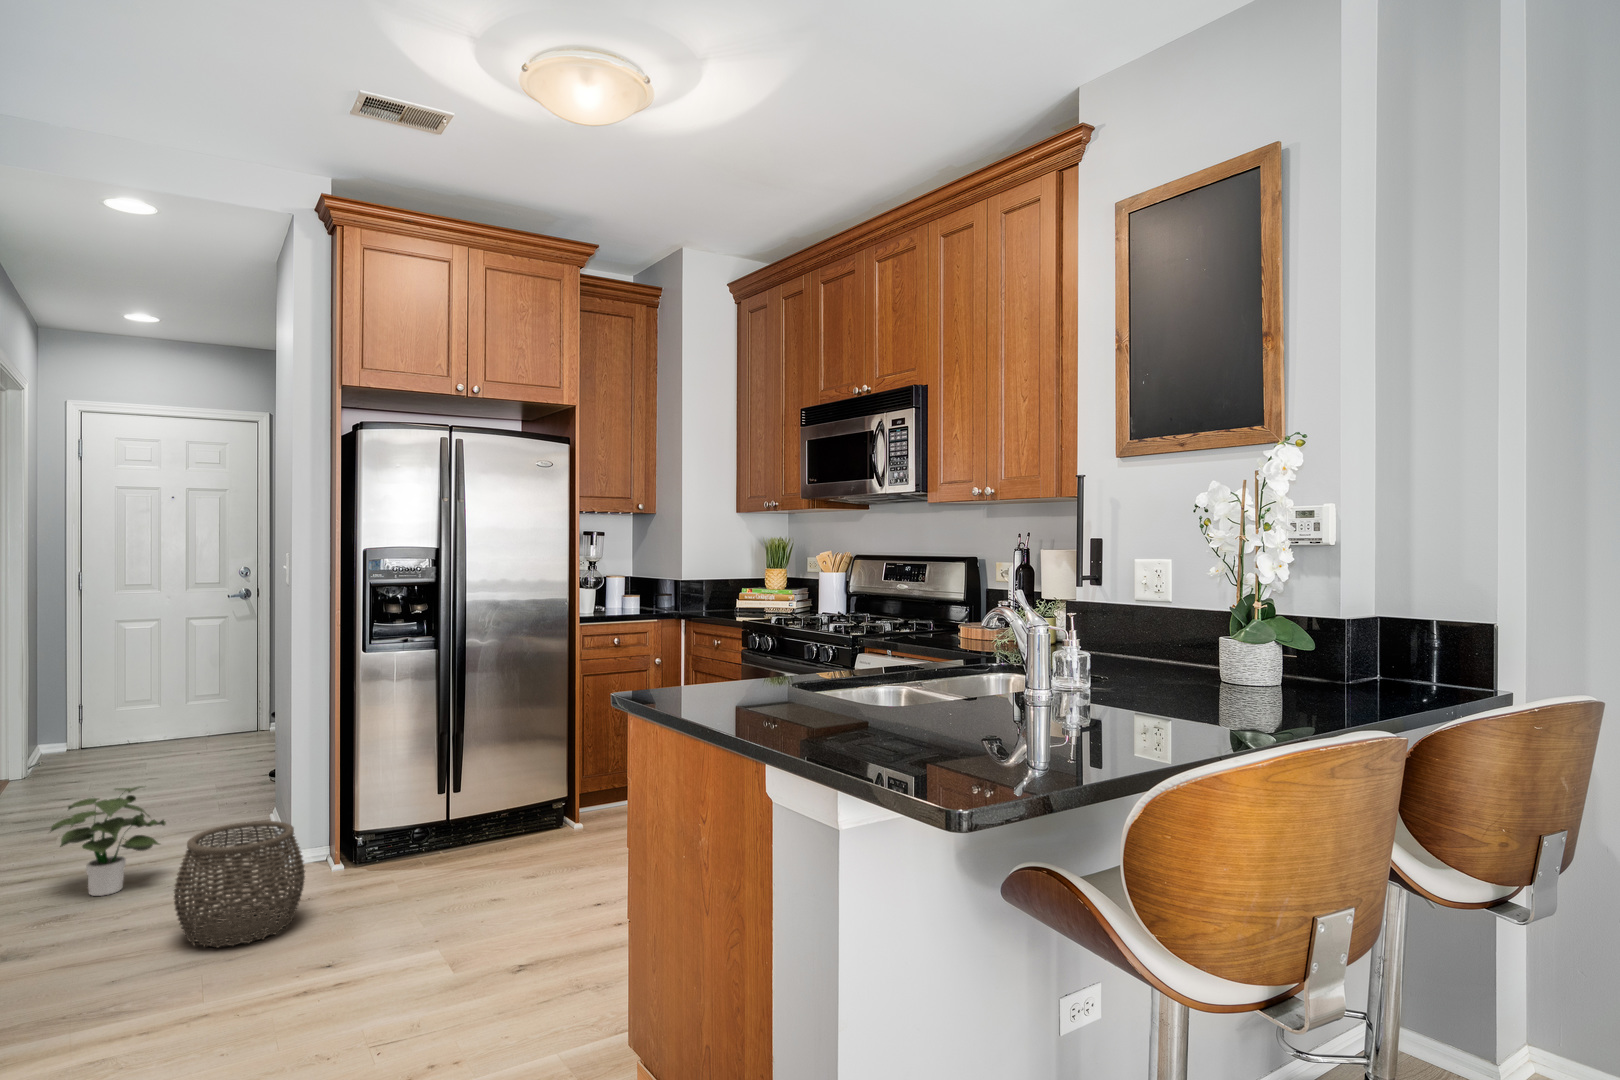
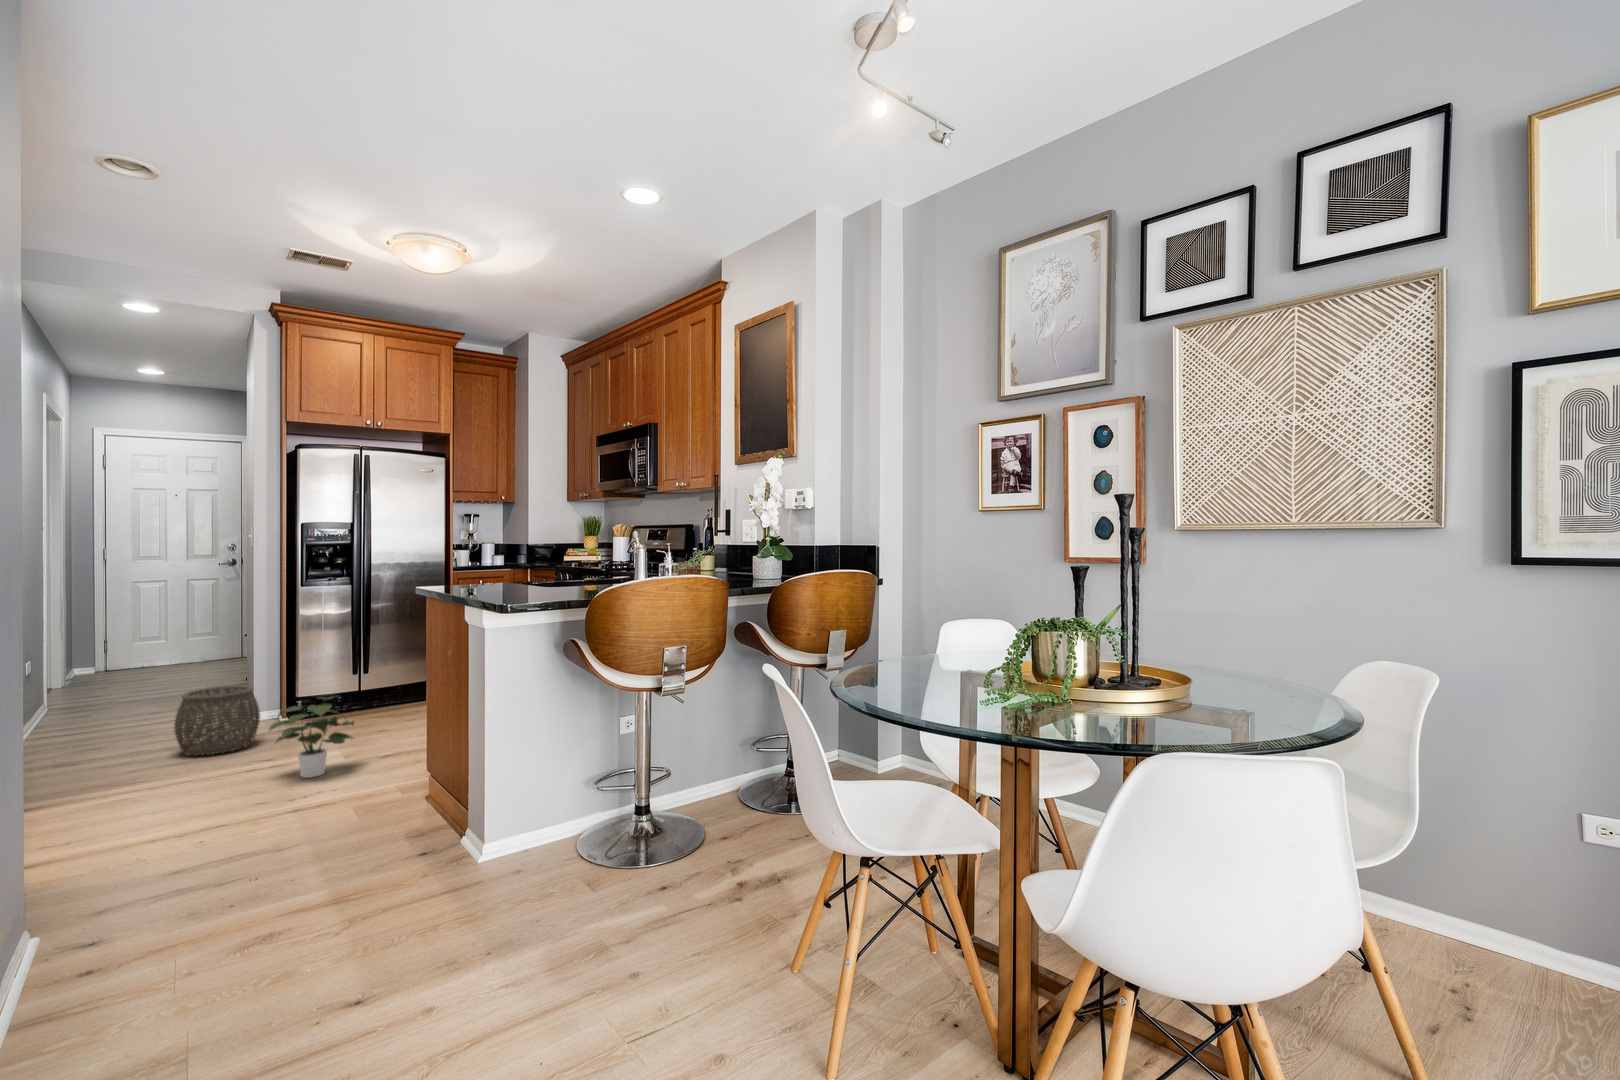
potted plant: present [50,786,166,896] -> present [270,697,354,778]

